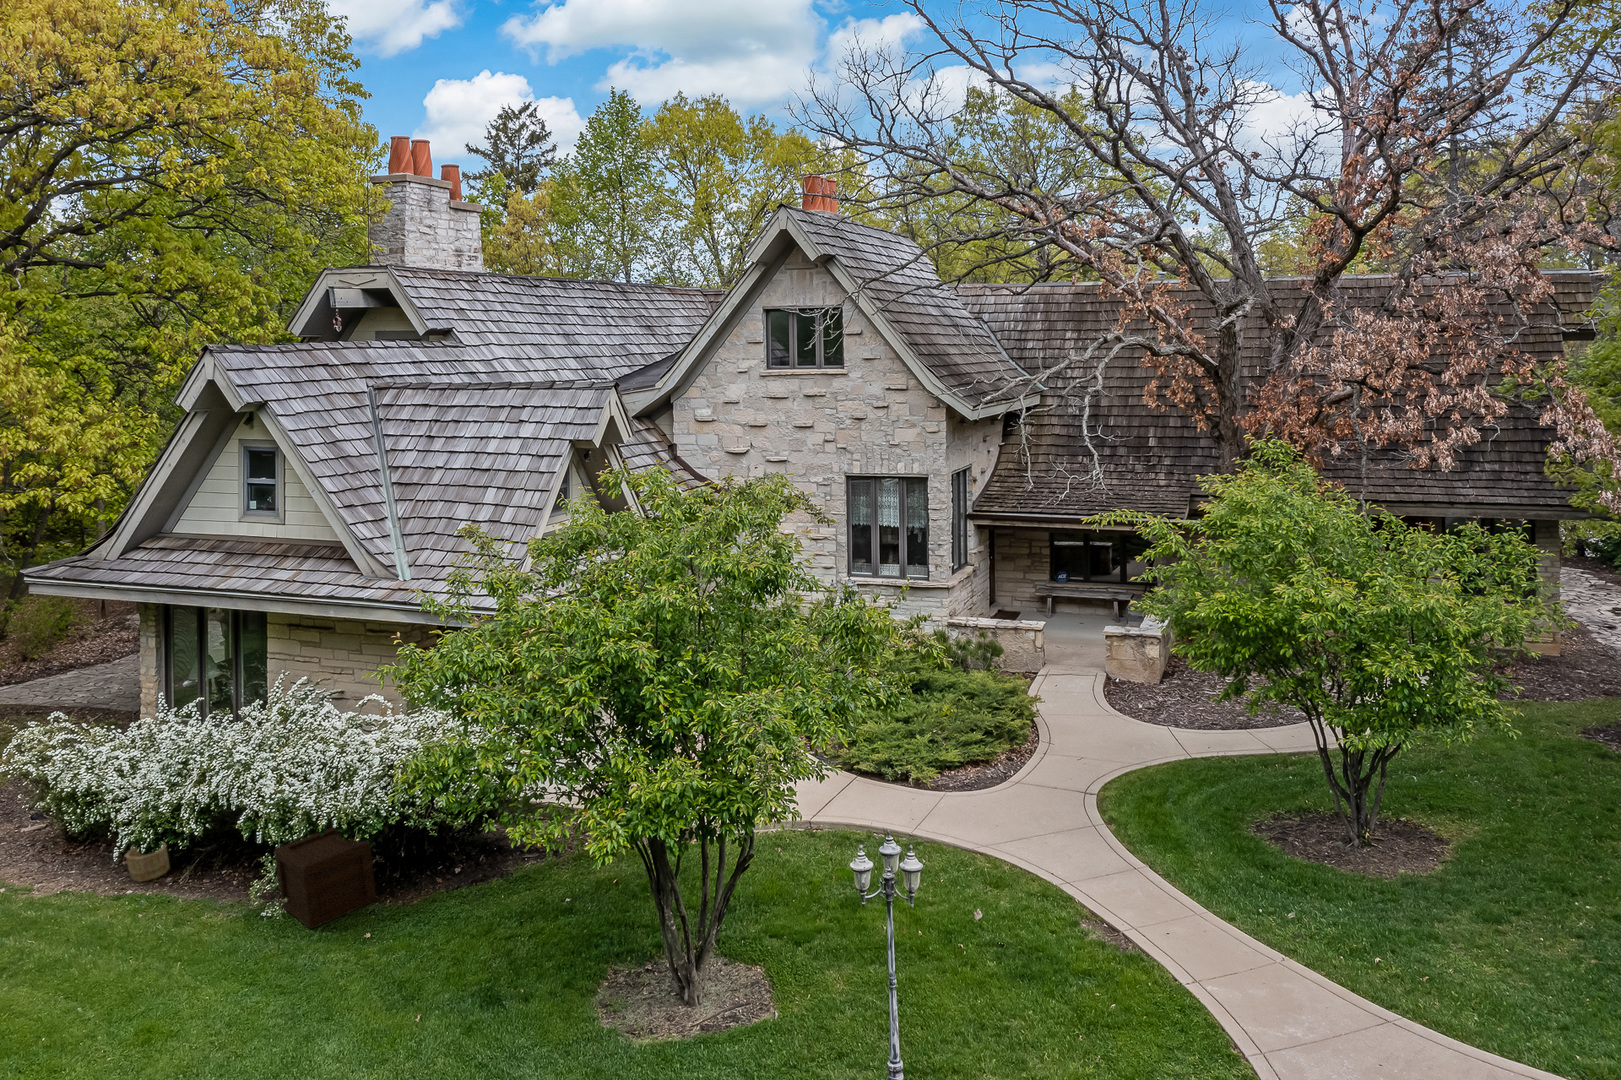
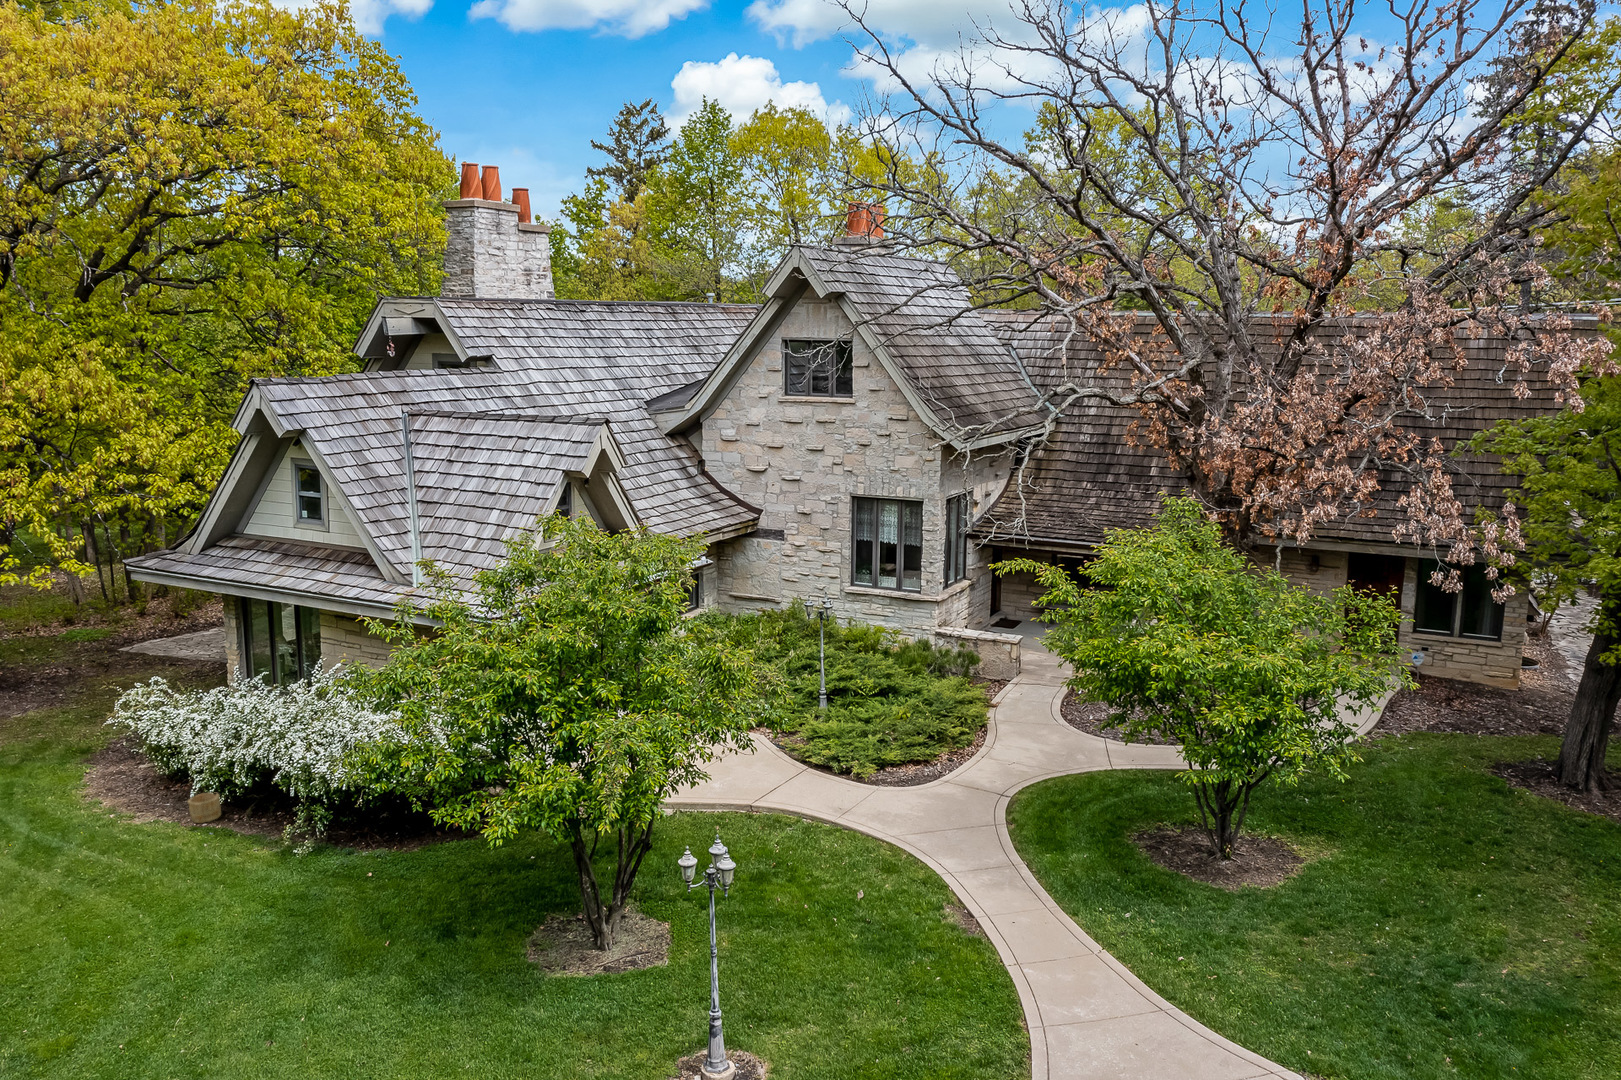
wooden crate: present [274,828,376,929] -> none [297,786,374,866]

